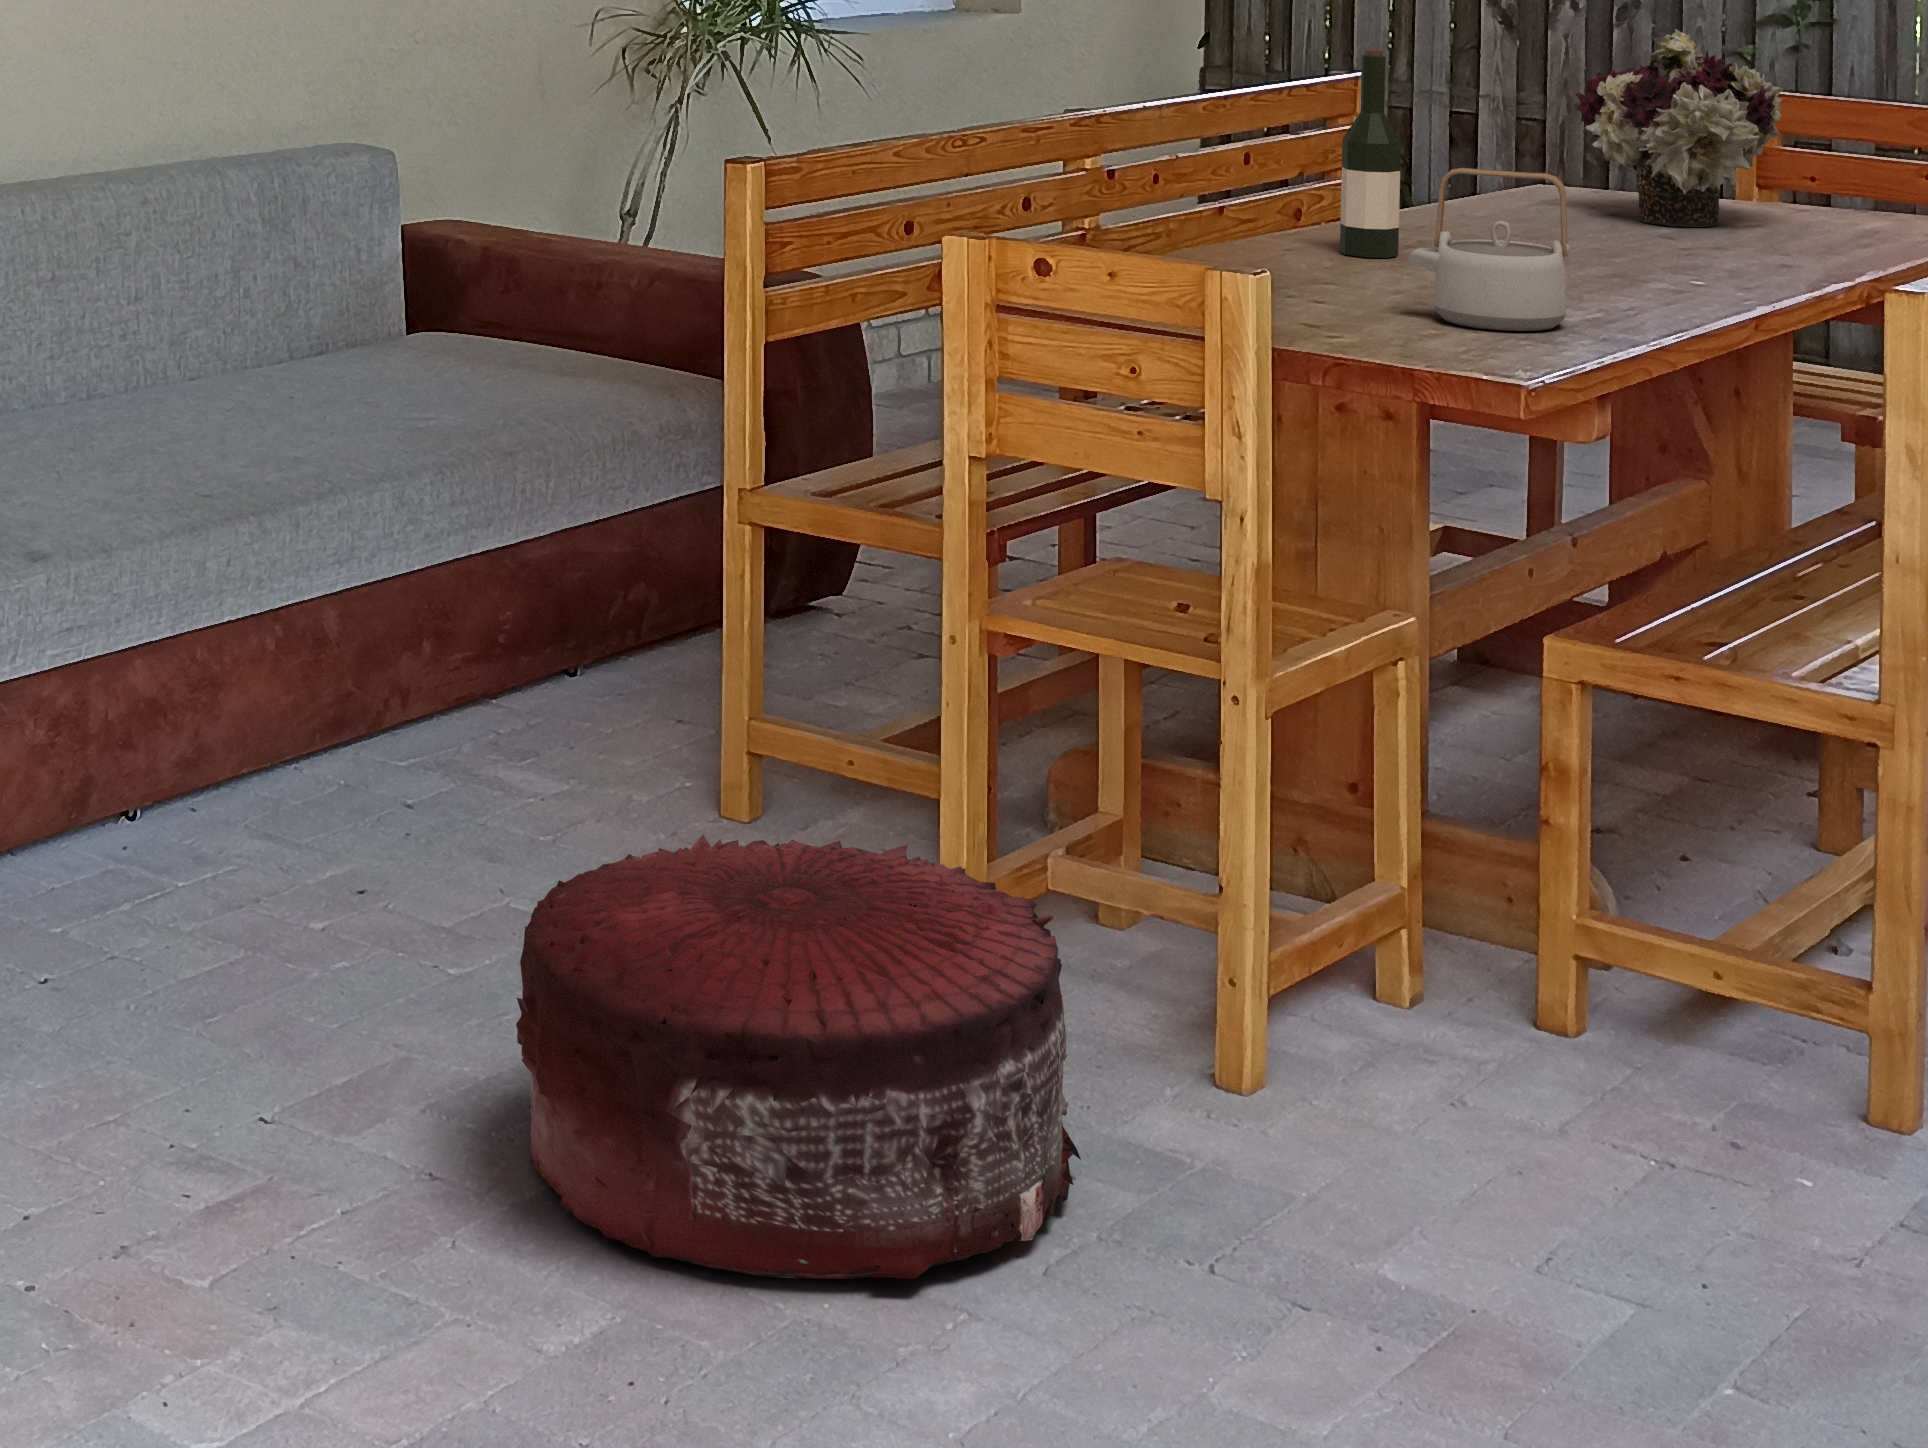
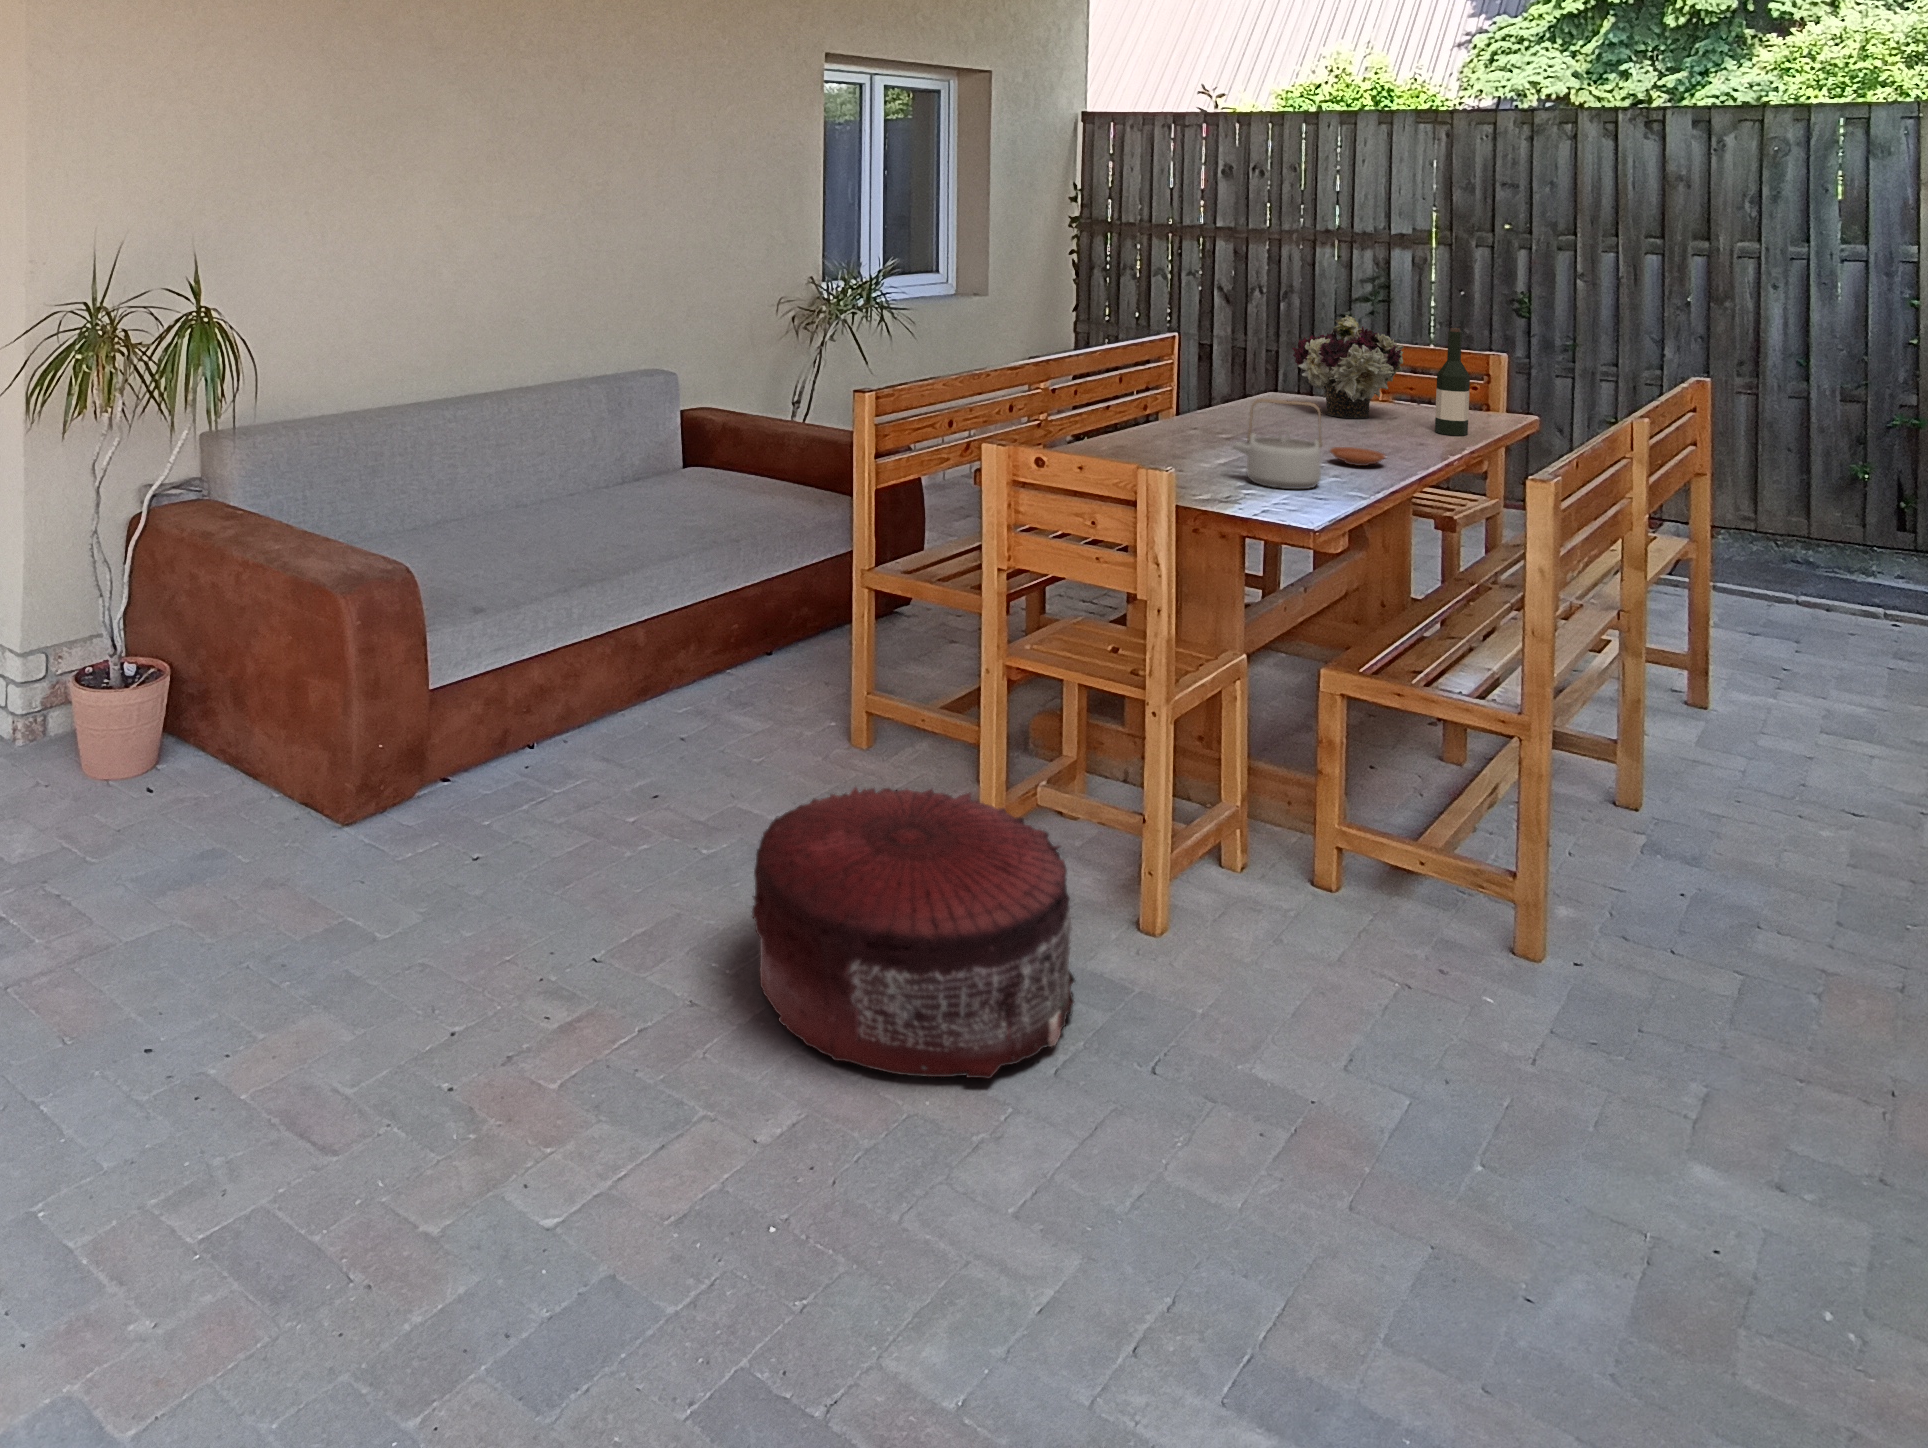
wine bottle: present [1340,50,1401,258] -> present [1435,328,1470,436]
plate: none [1603,266,1705,298] -> present [1330,447,1386,466]

